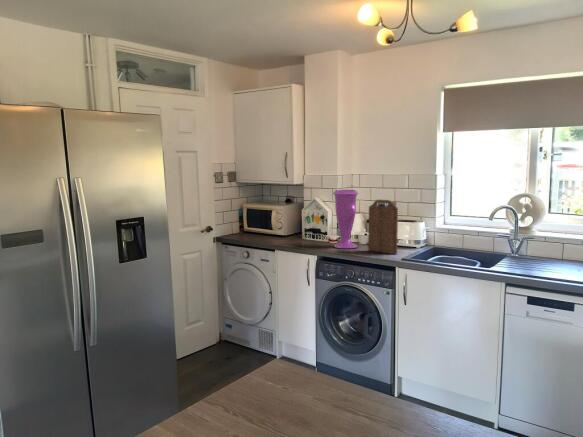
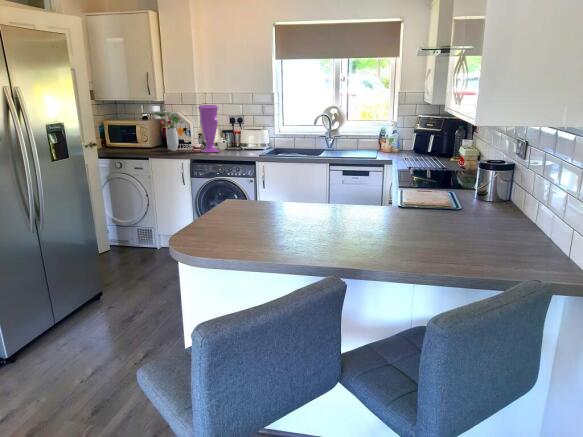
flower arrangement: none [280,195,316,242] -> present [154,111,180,151]
cutting board: present [368,200,398,254] -> none [229,112,254,153]

